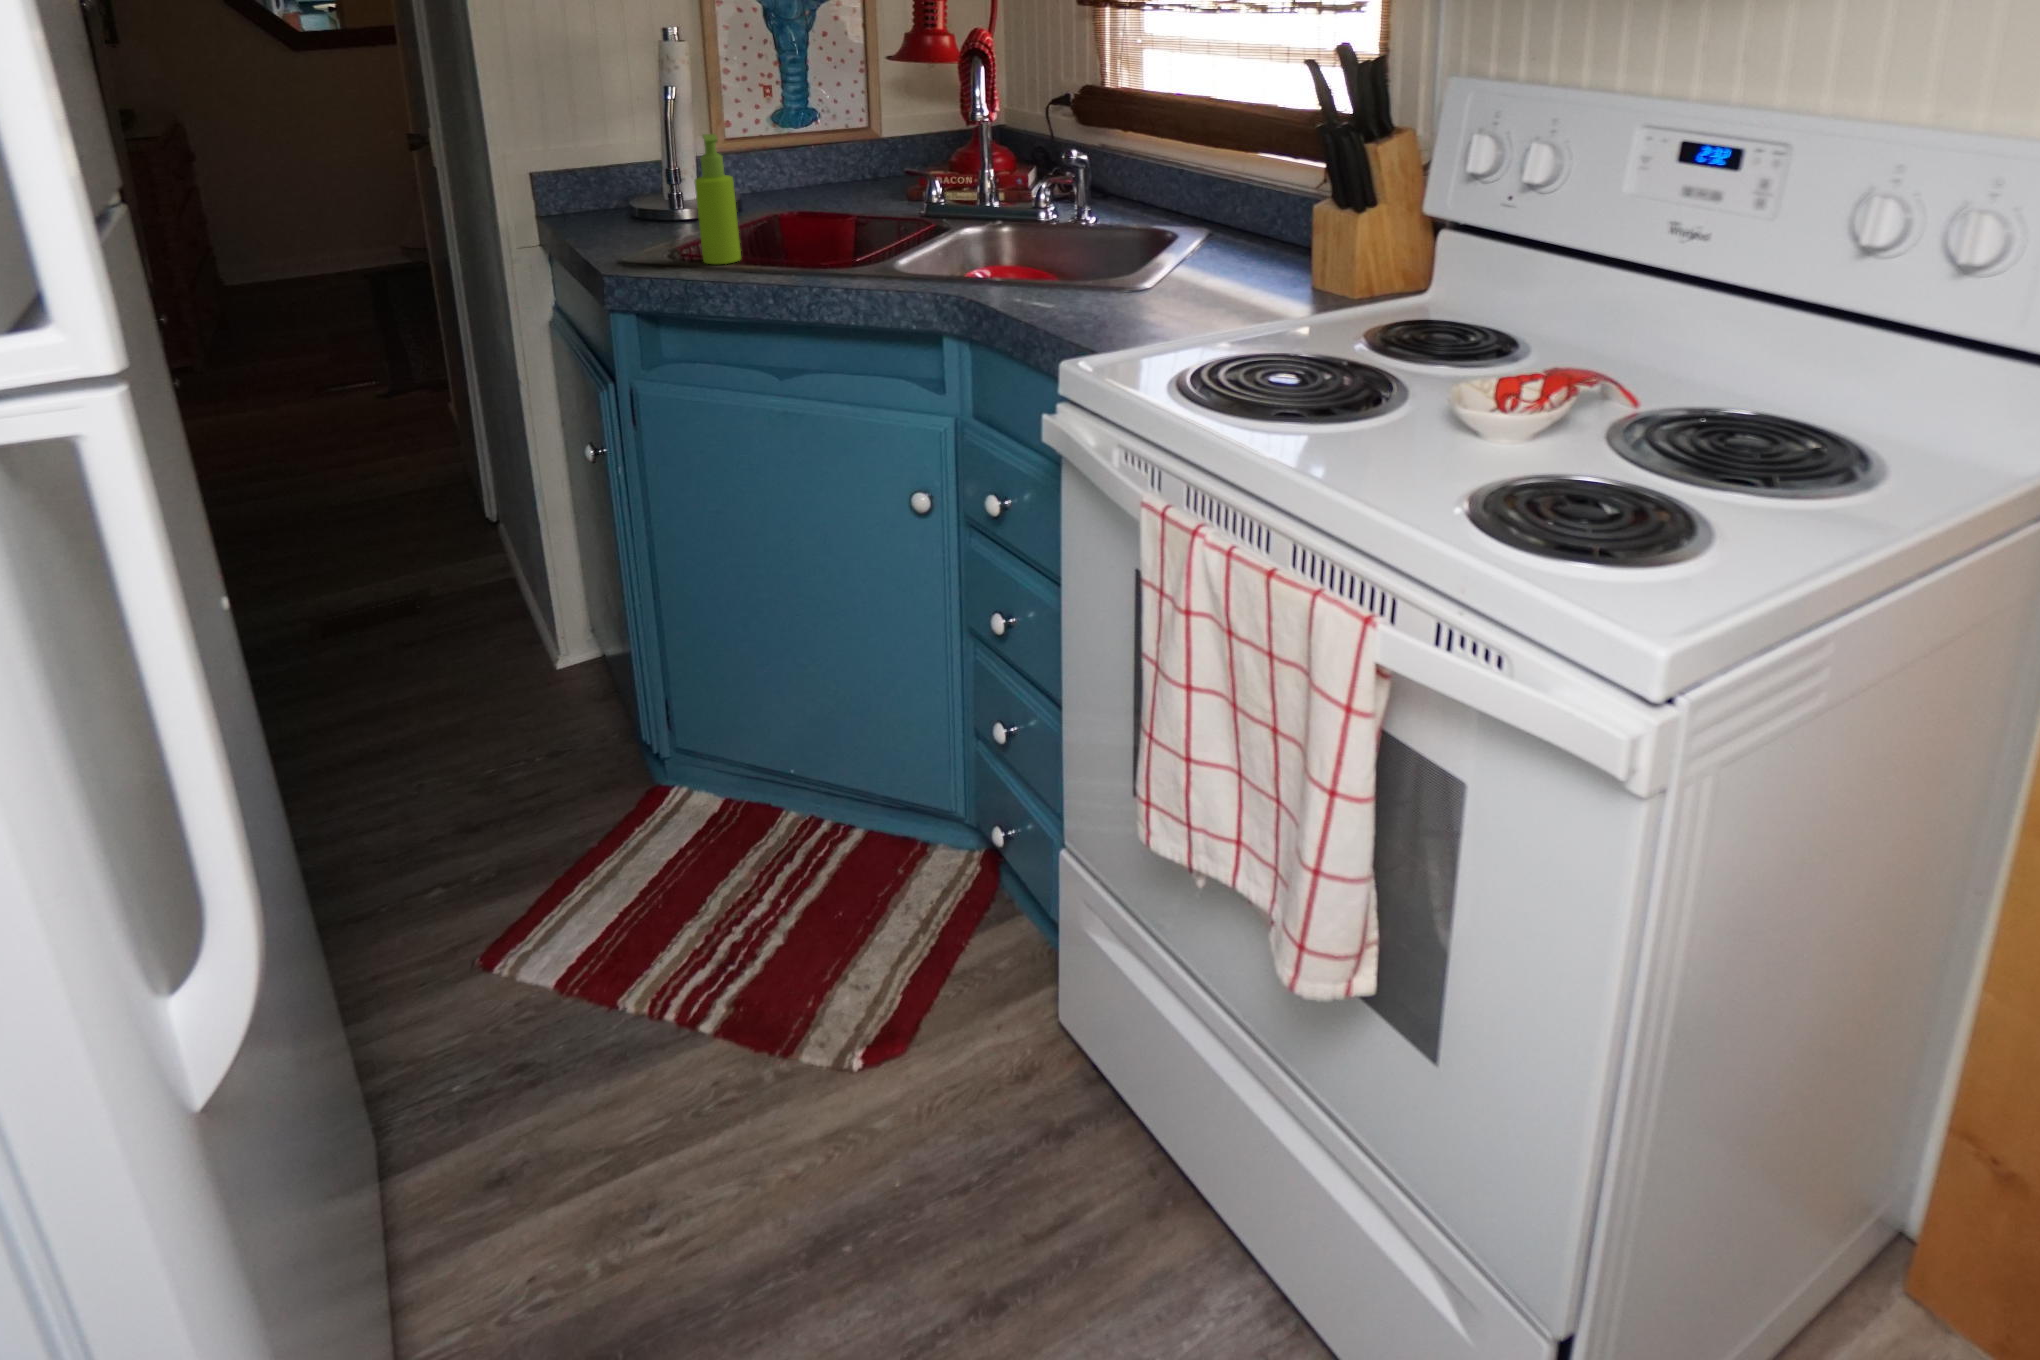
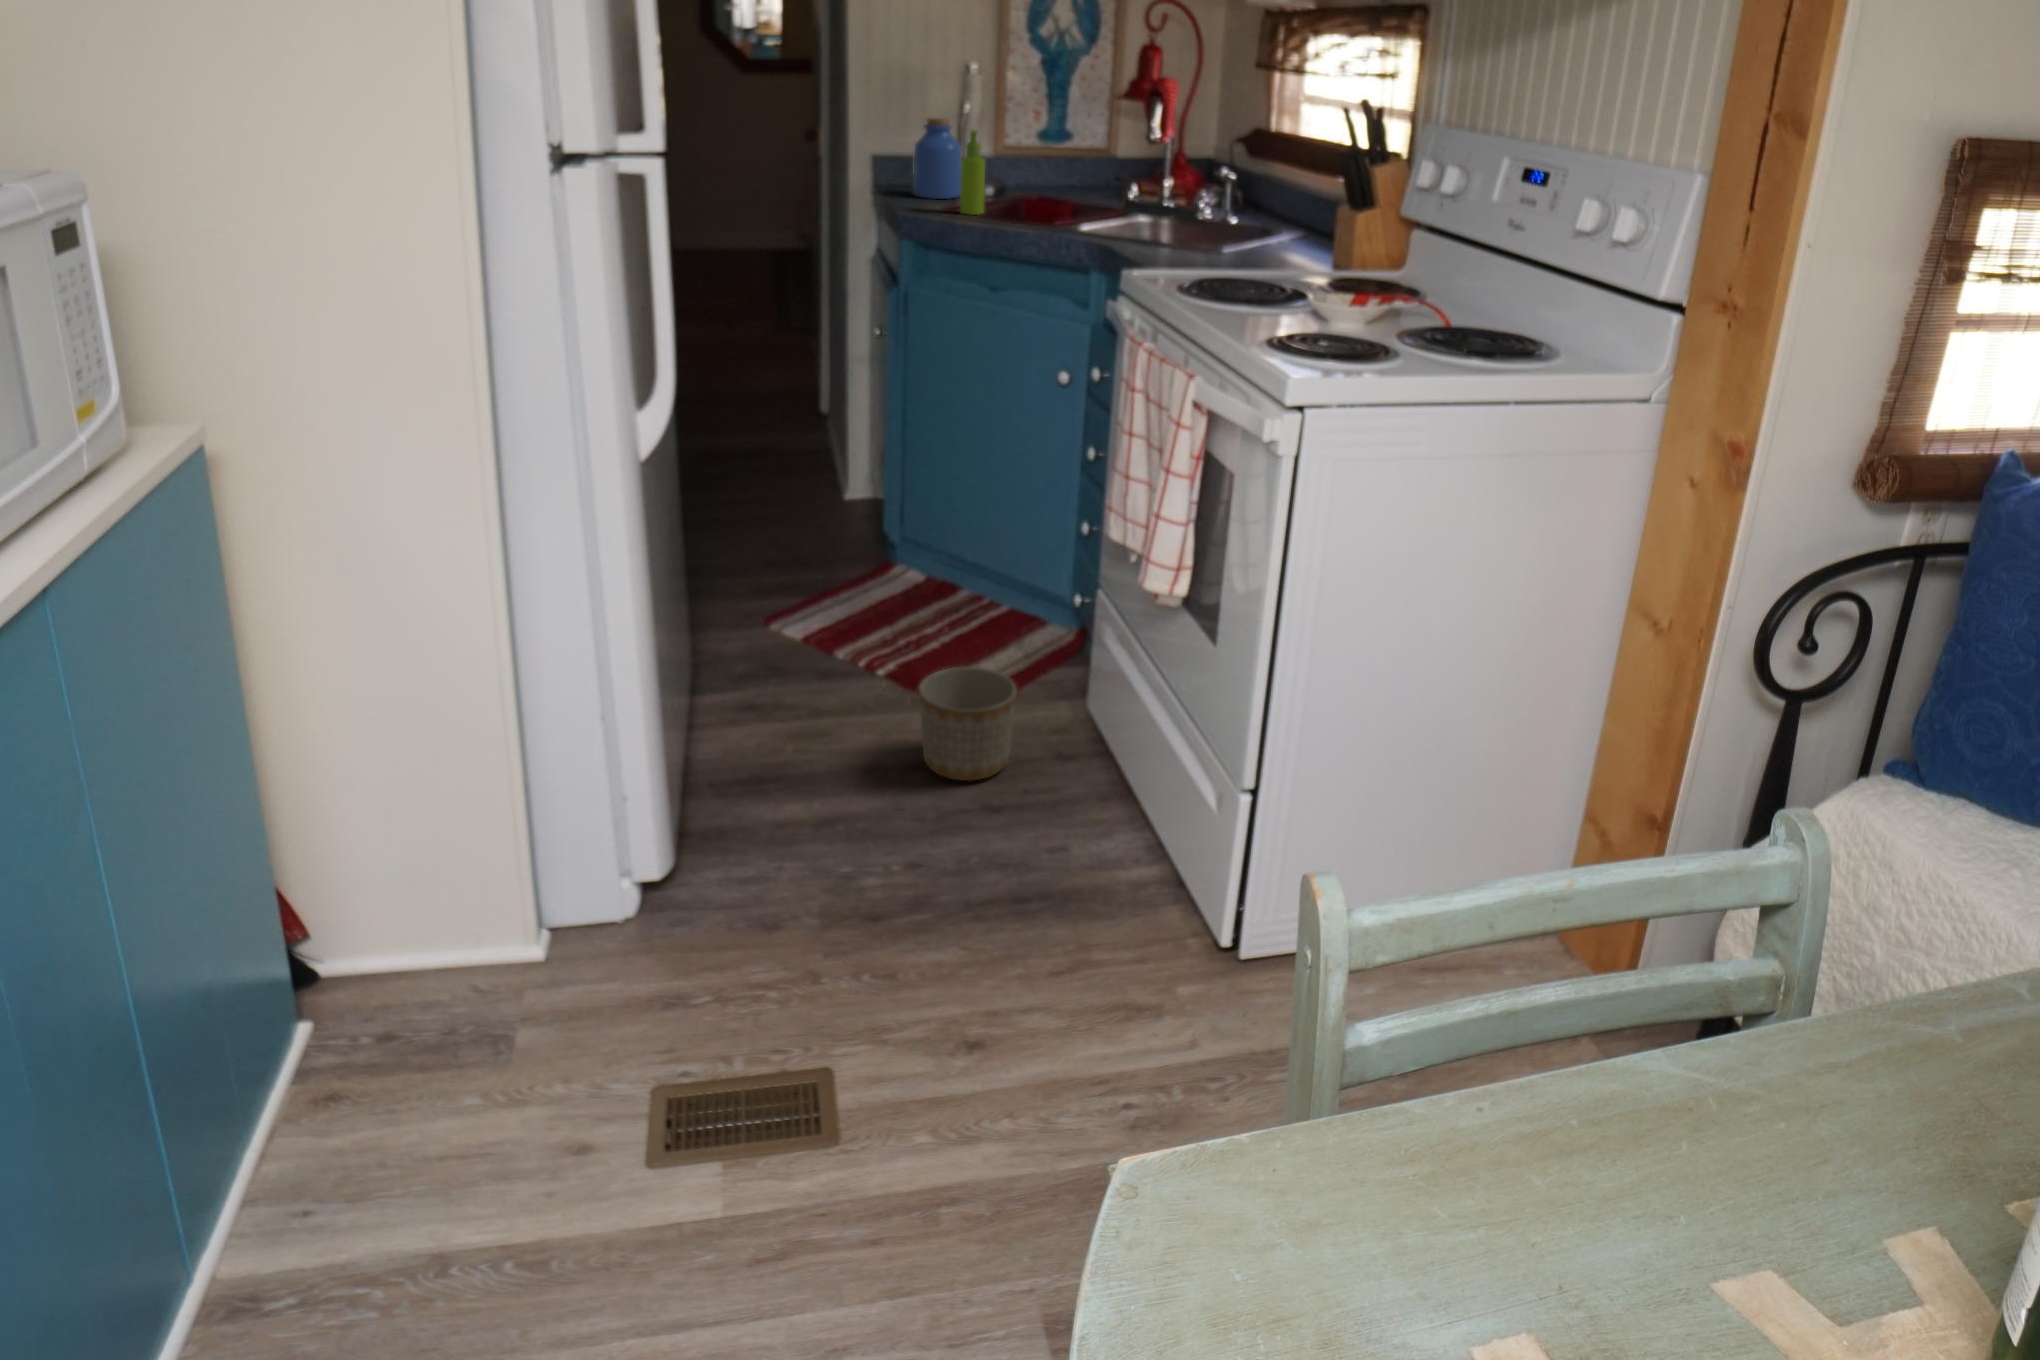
jar: none [603,115,686,237] -> present [913,118,961,199]
planter: none [807,1039,974,1266] -> present [919,667,1016,781]

